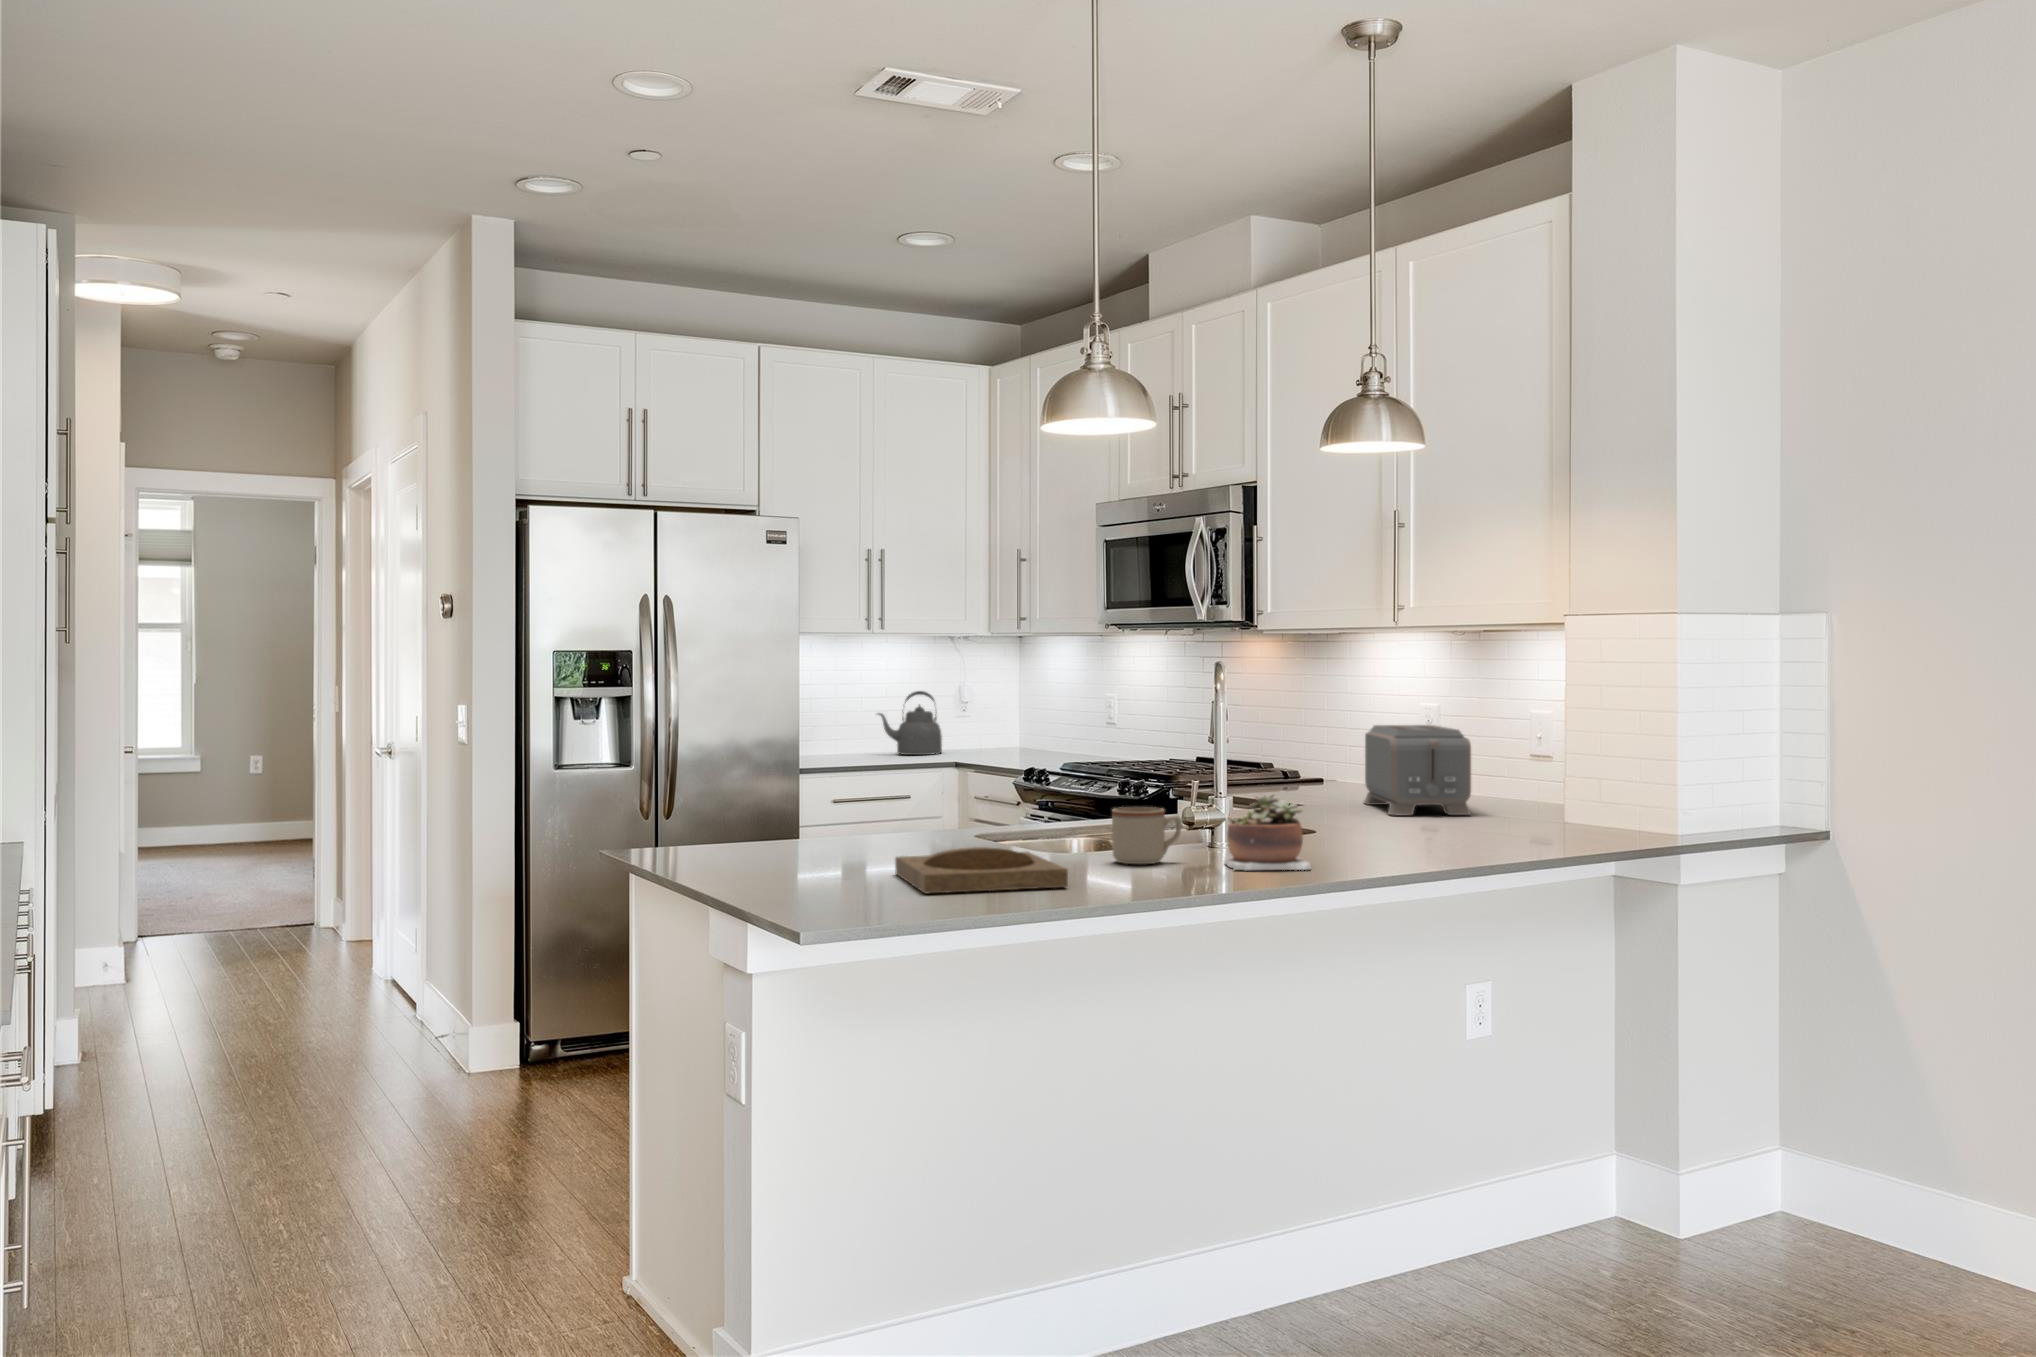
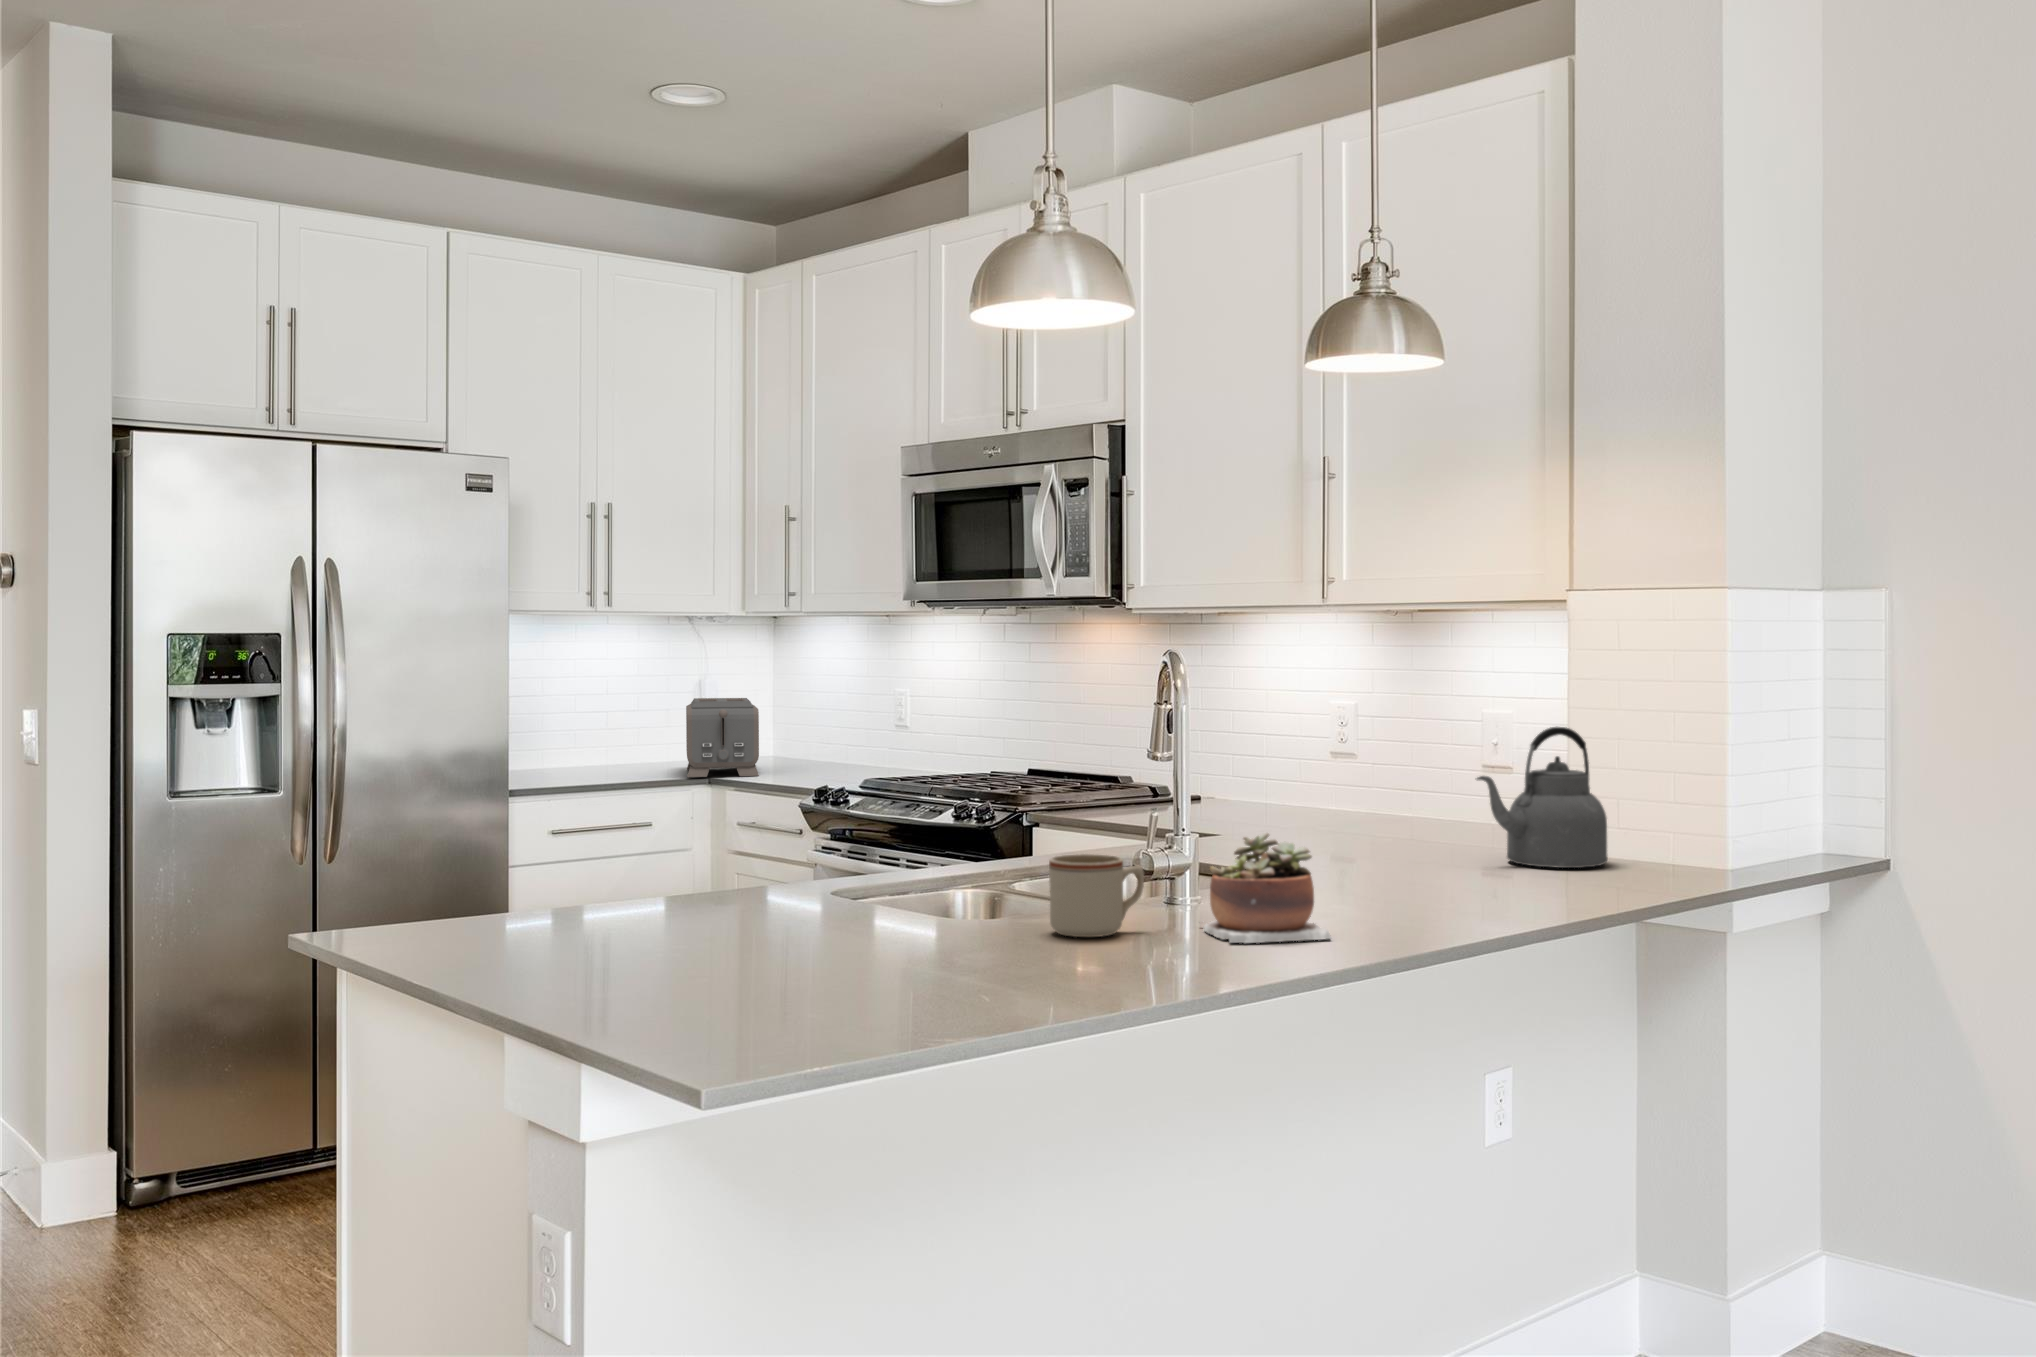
kettle: present [878,691,942,755] -> present [1477,727,1608,868]
toaster: present [1364,725,1471,815] -> present [686,698,759,777]
tray: present [895,847,1068,893] -> none [754,925,1028,1003]

